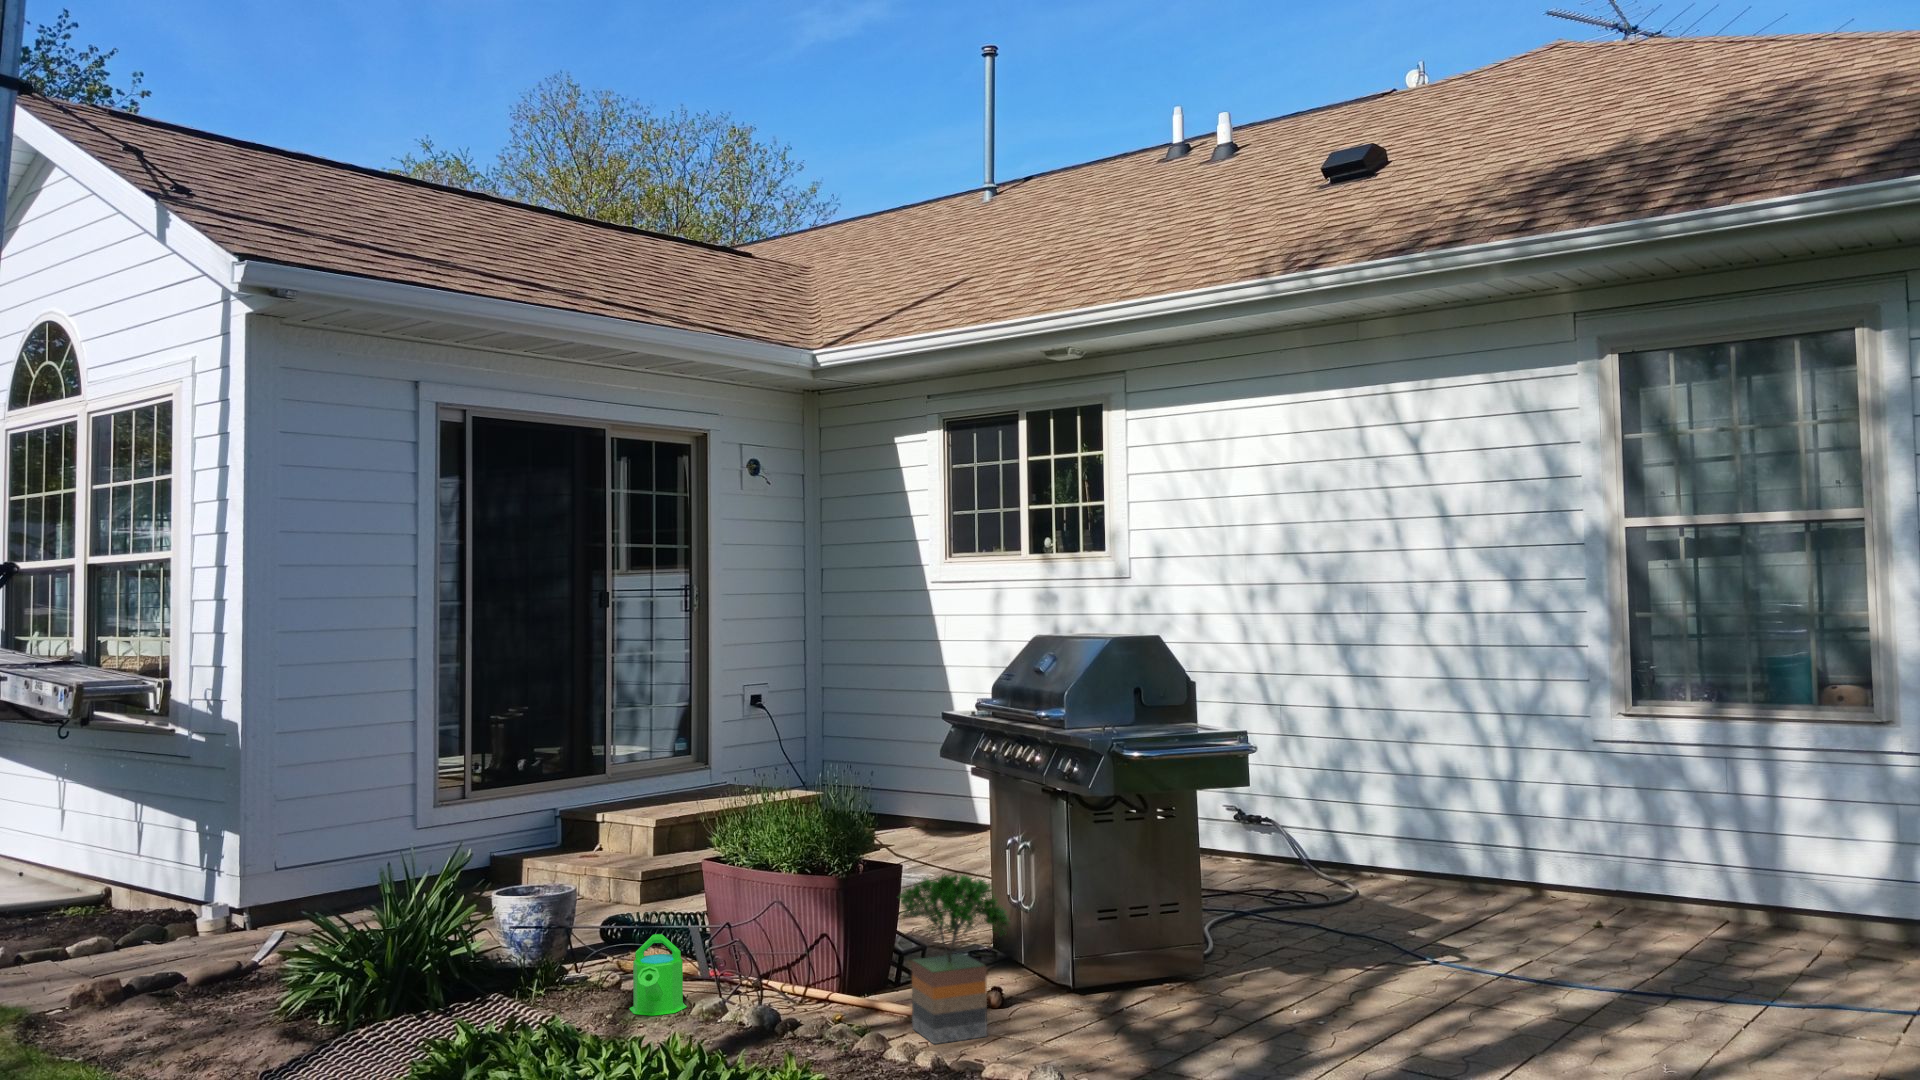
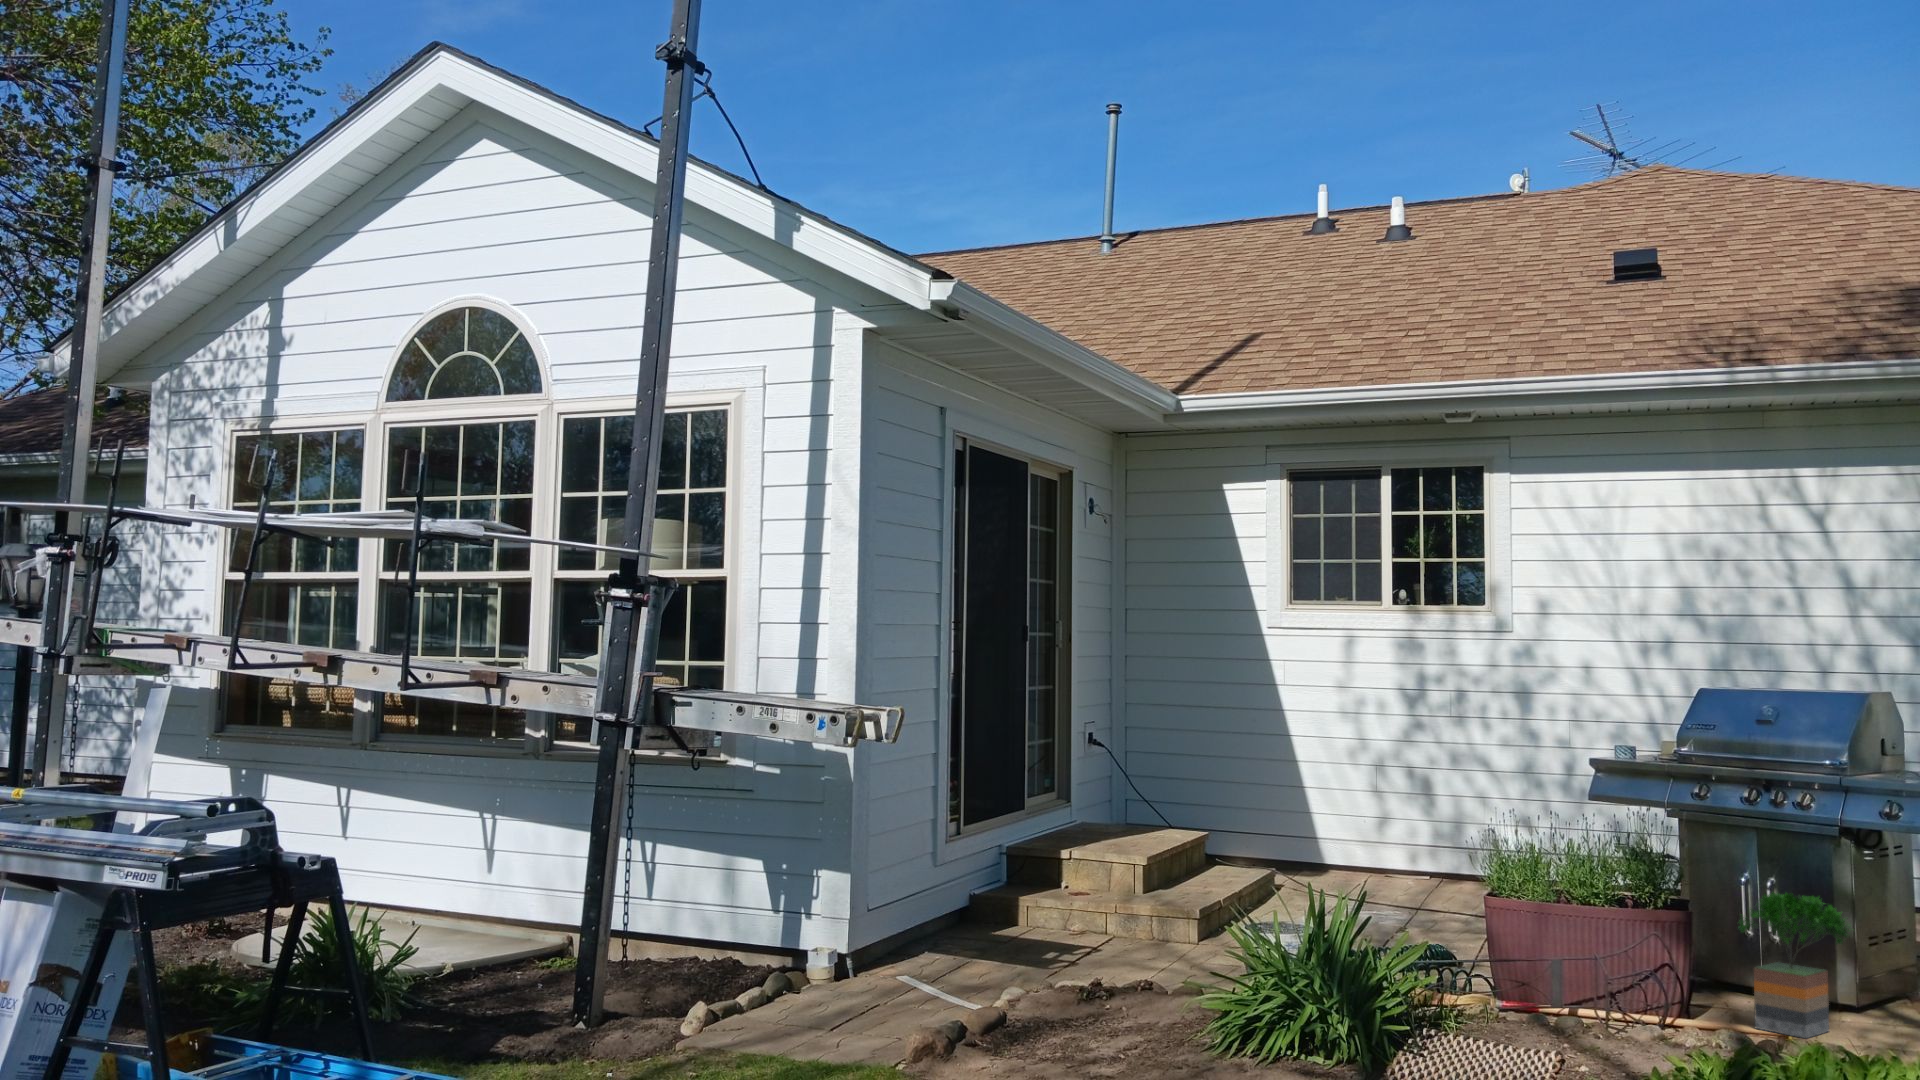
watering can: present [629,934,687,1016] -> none [1467,952,1531,1027]

